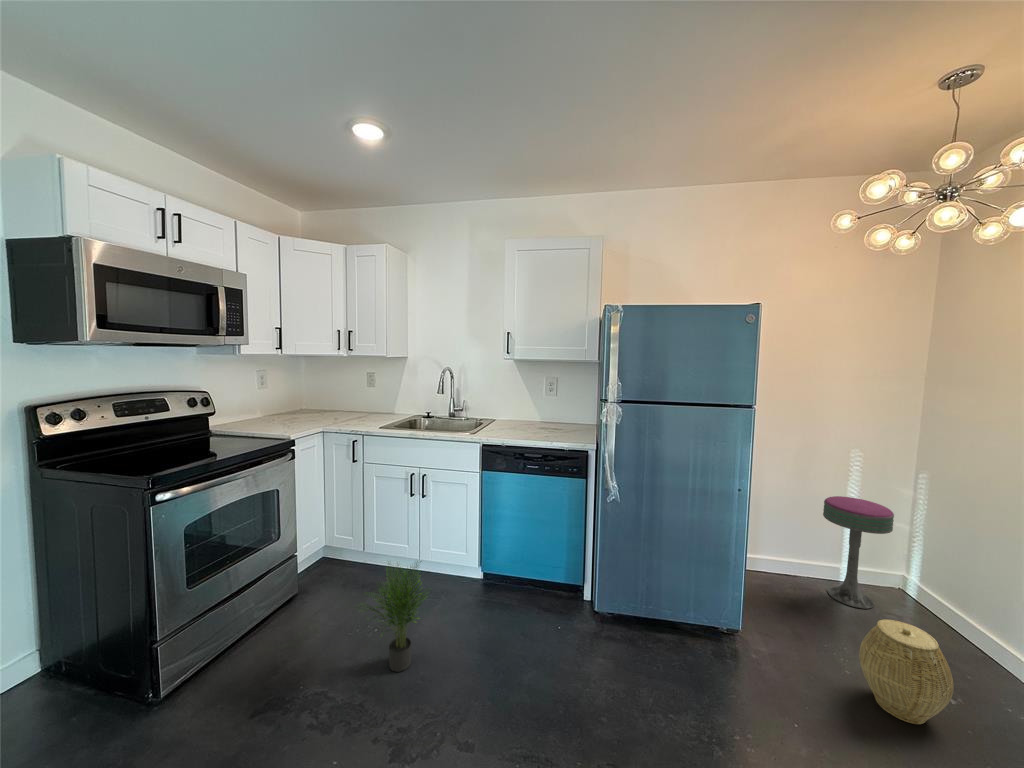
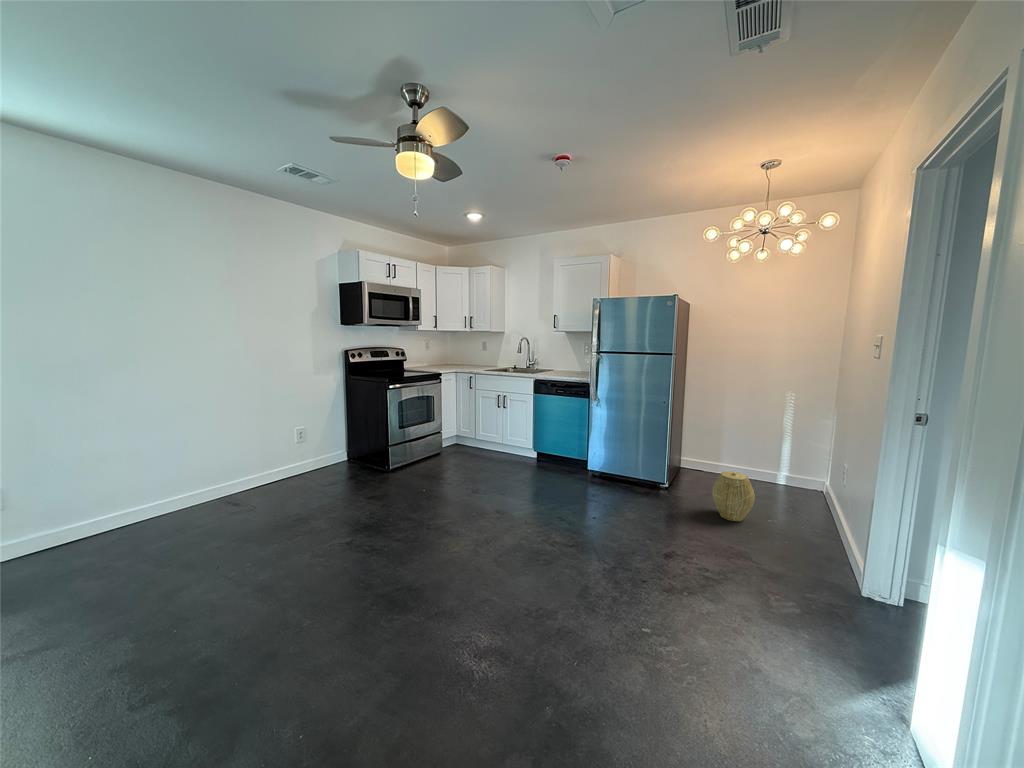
bar stool: present [823,496,894,609] -> none [754,422,798,493]
potted plant: present [365,563,425,672] -> none [462,425,499,476]

